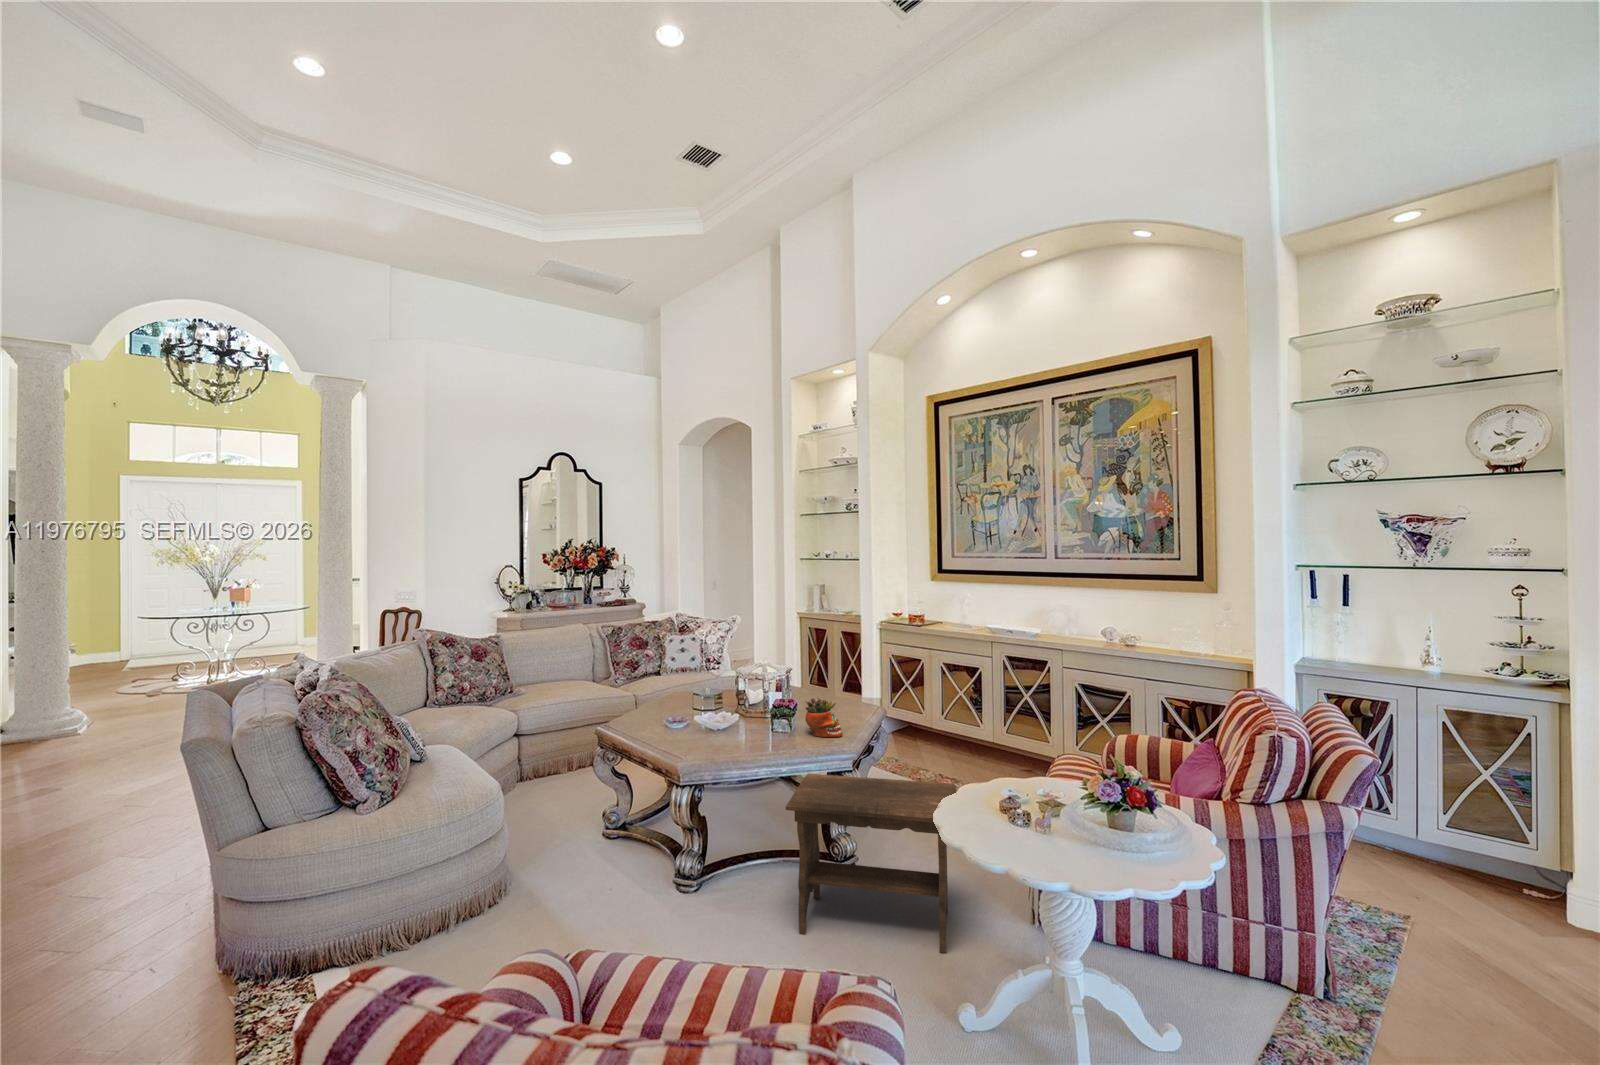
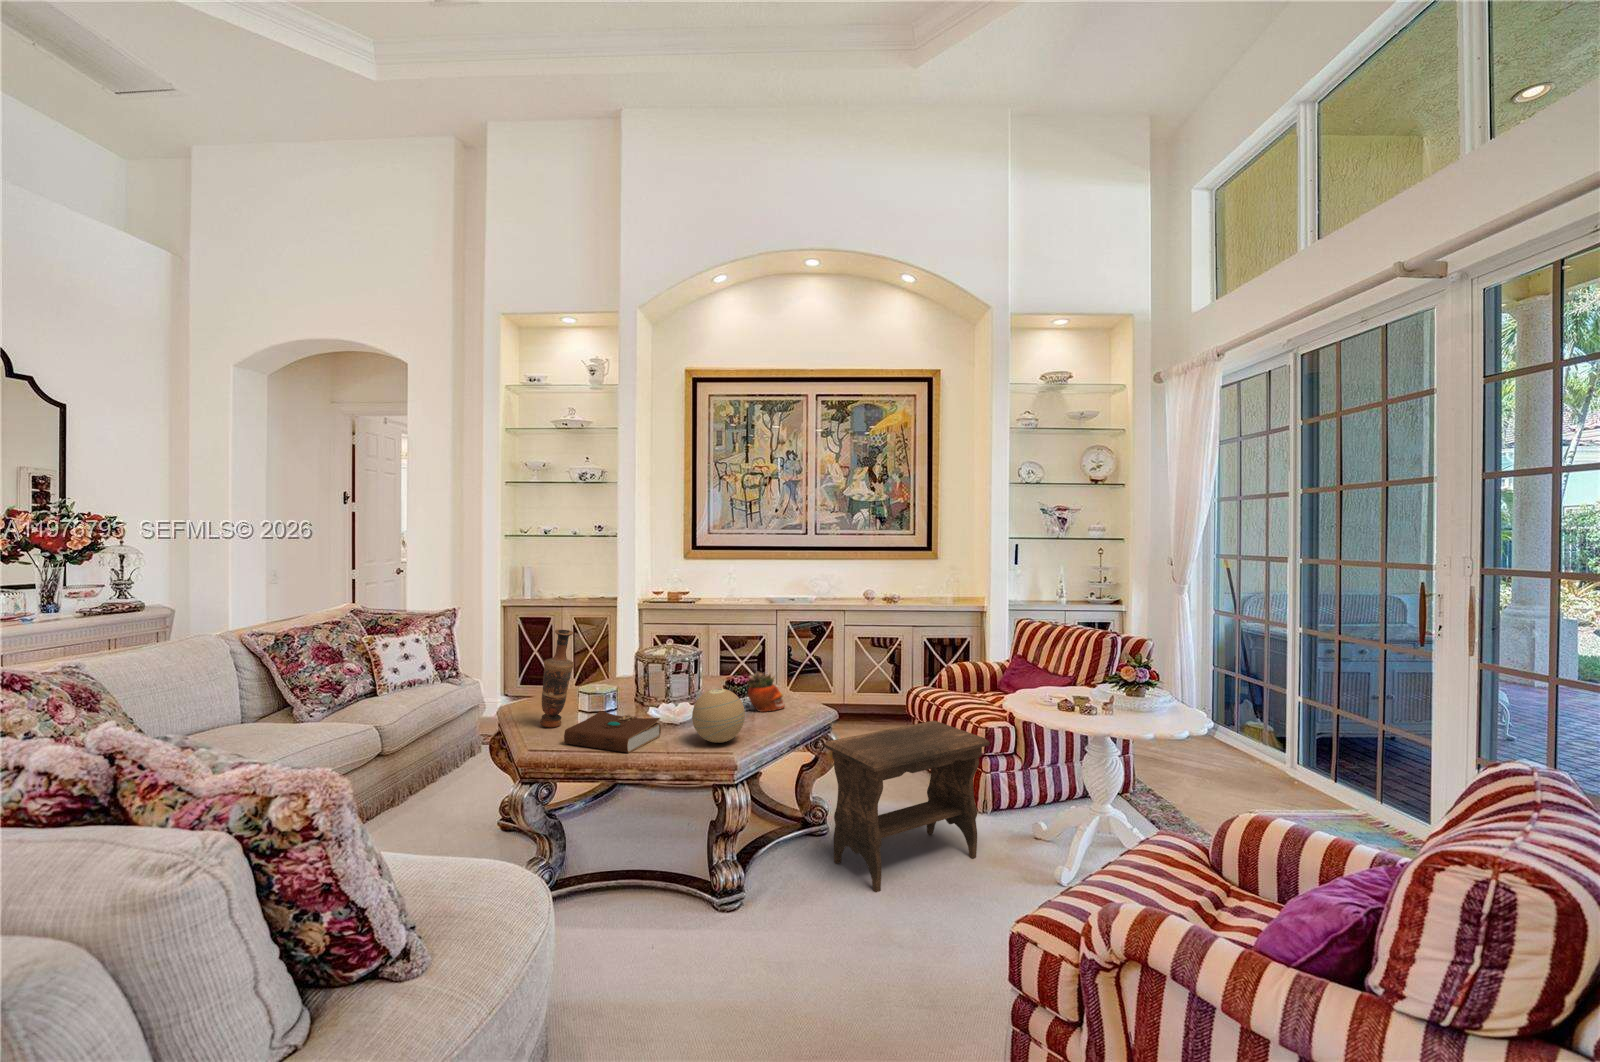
vase: none [658,639,680,715] -> present [540,630,574,727]
decorative orb: none [698,703,744,751] -> present [692,689,745,743]
book: none [641,708,702,743] -> present [564,711,661,753]

